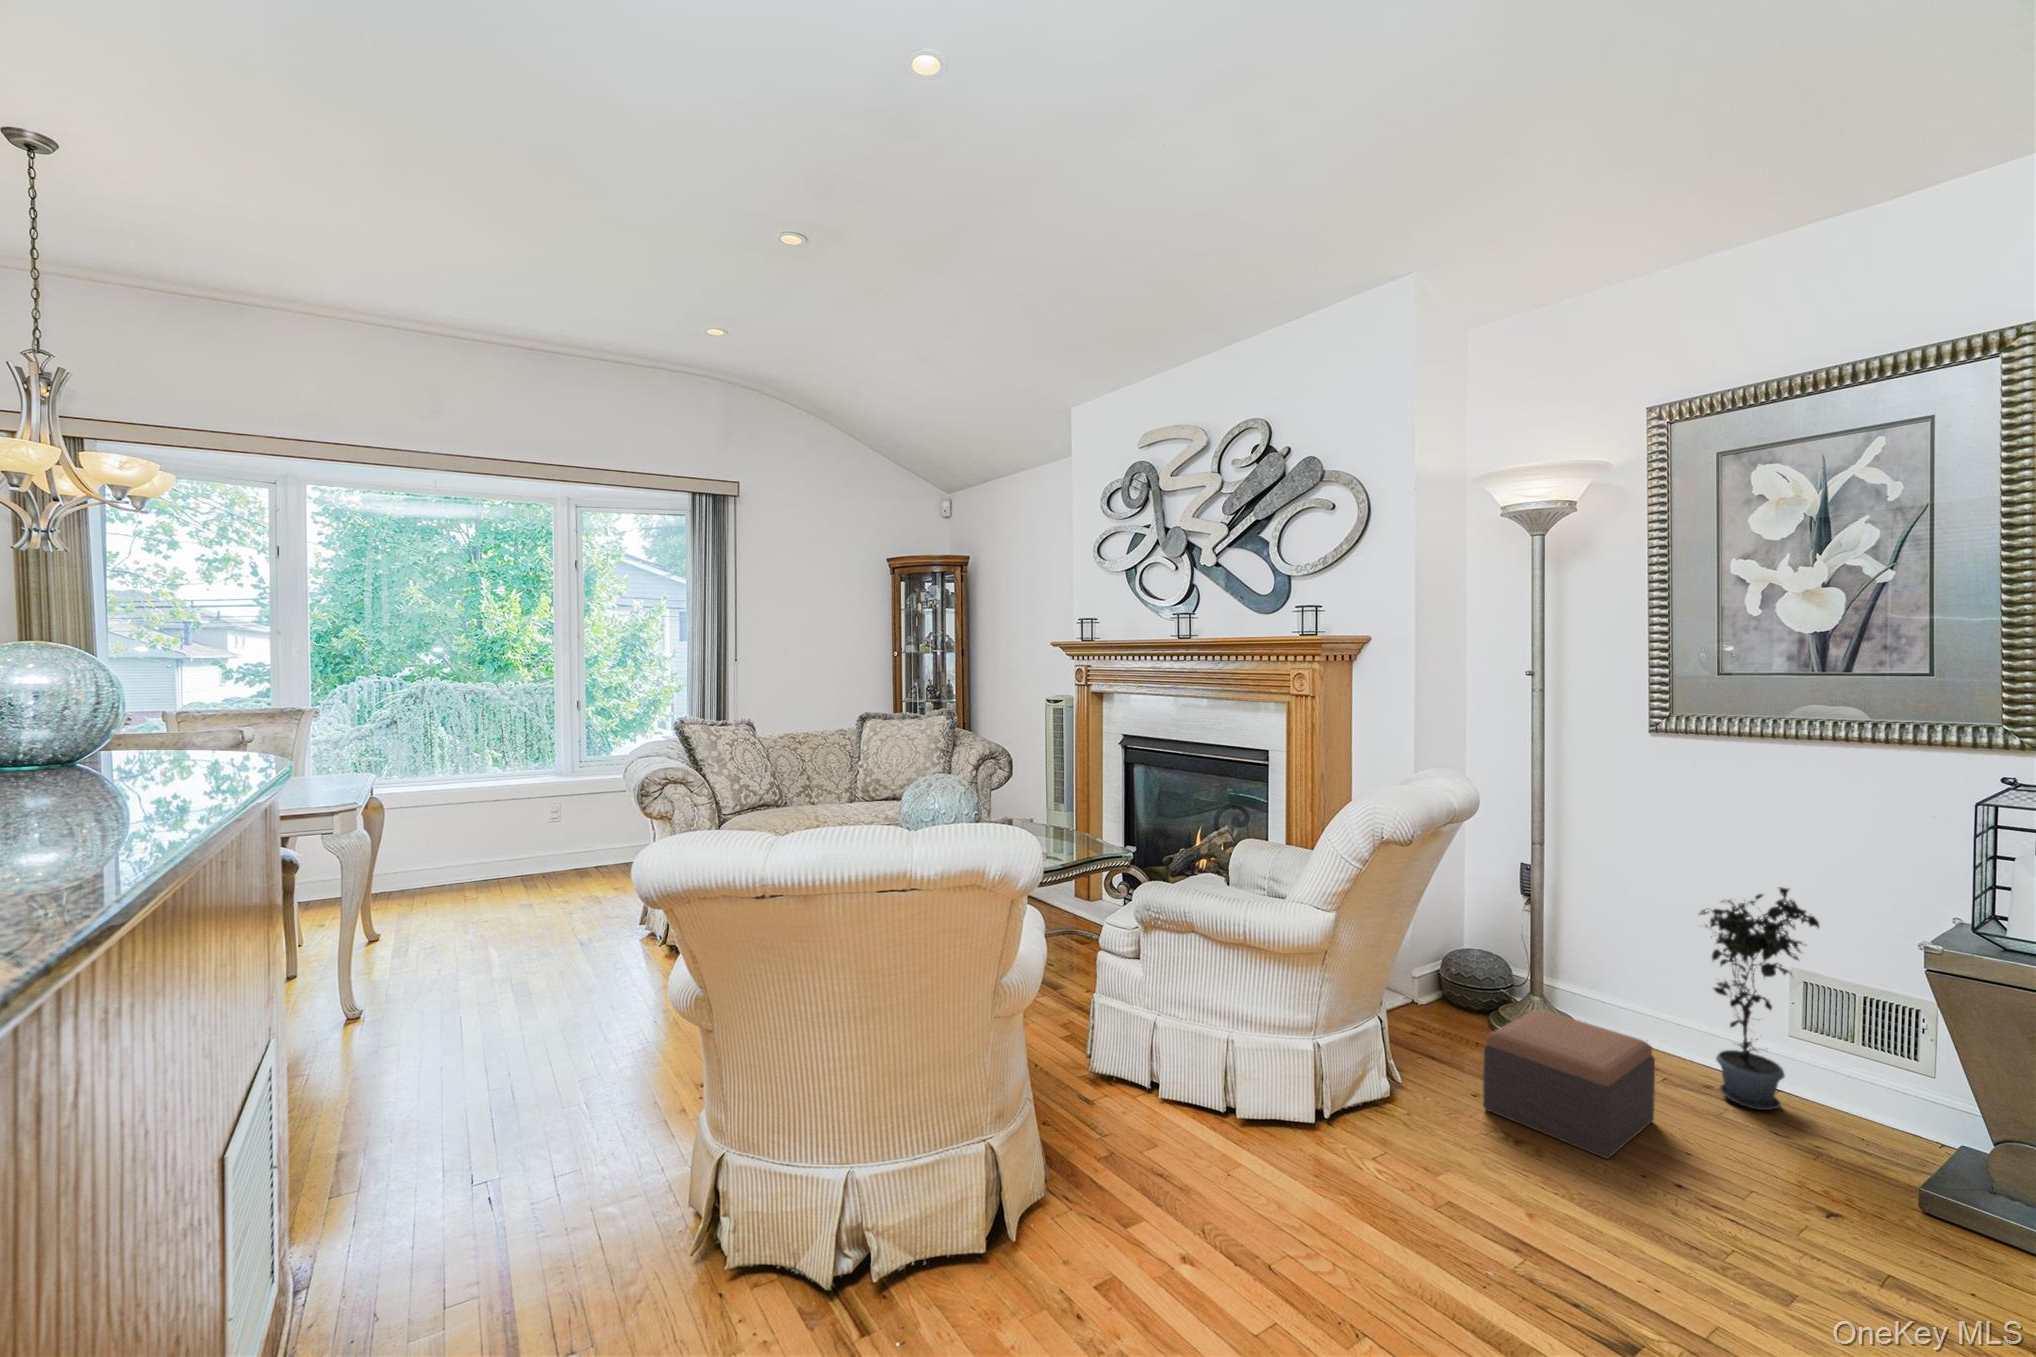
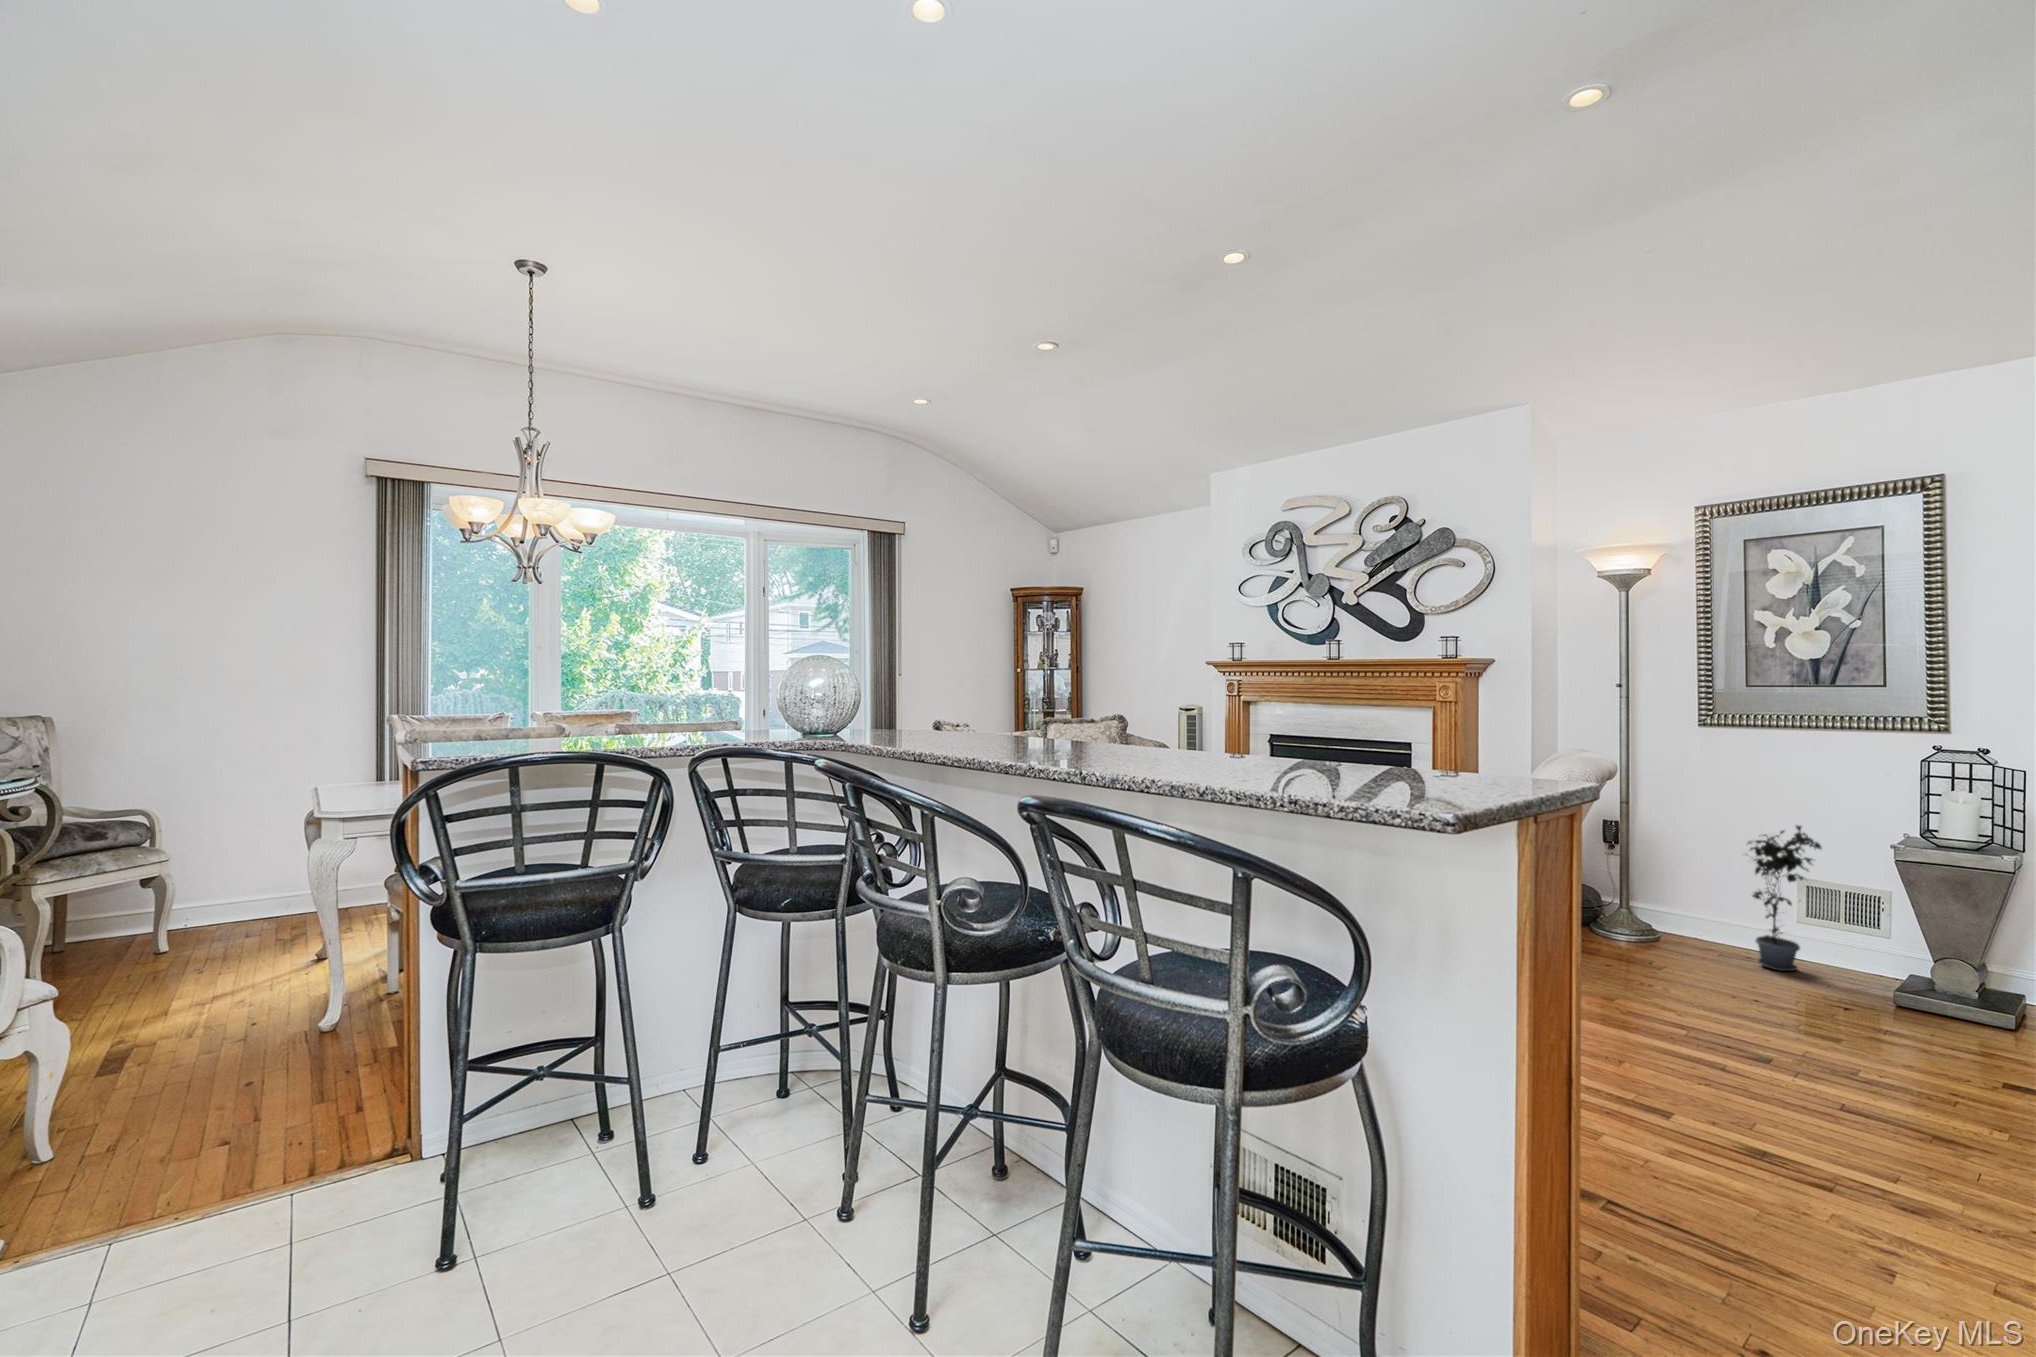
footstool: present [1483,1009,1655,1159] -> none [1617,912,1726,995]

